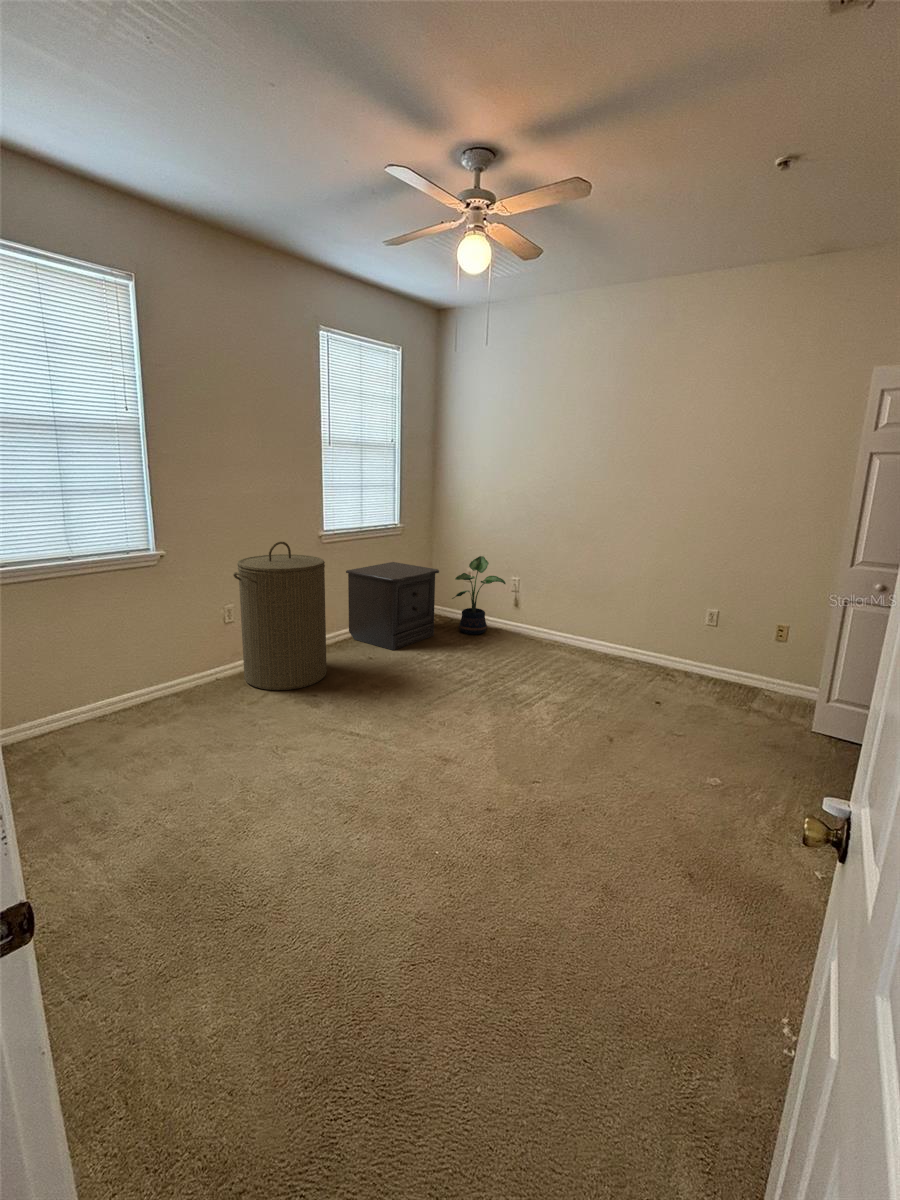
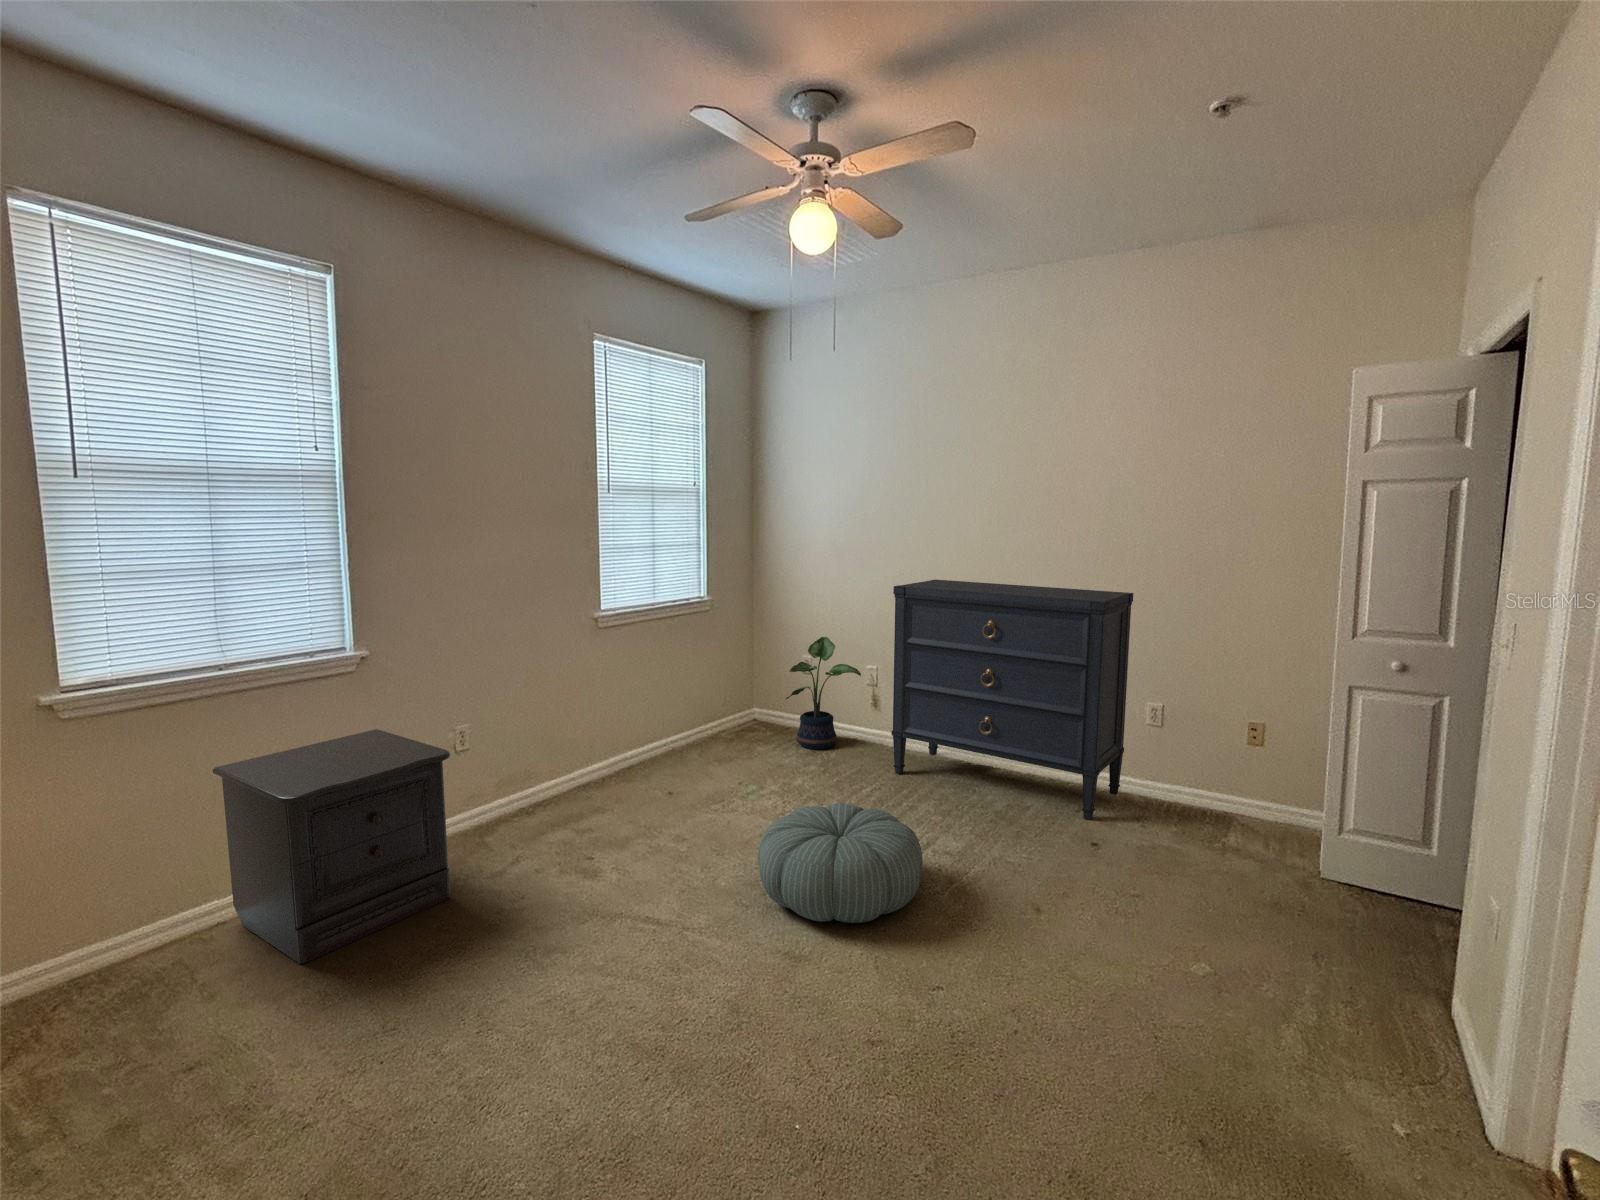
dresser: none [524,517,702,688] -> present [891,580,1133,820]
laundry hamper: present [233,542,327,690] -> none [470,629,608,851]
nightstand: present [346,562,439,650] -> present [213,729,450,964]
pouf: none [425,667,535,743] -> present [758,803,923,923]

